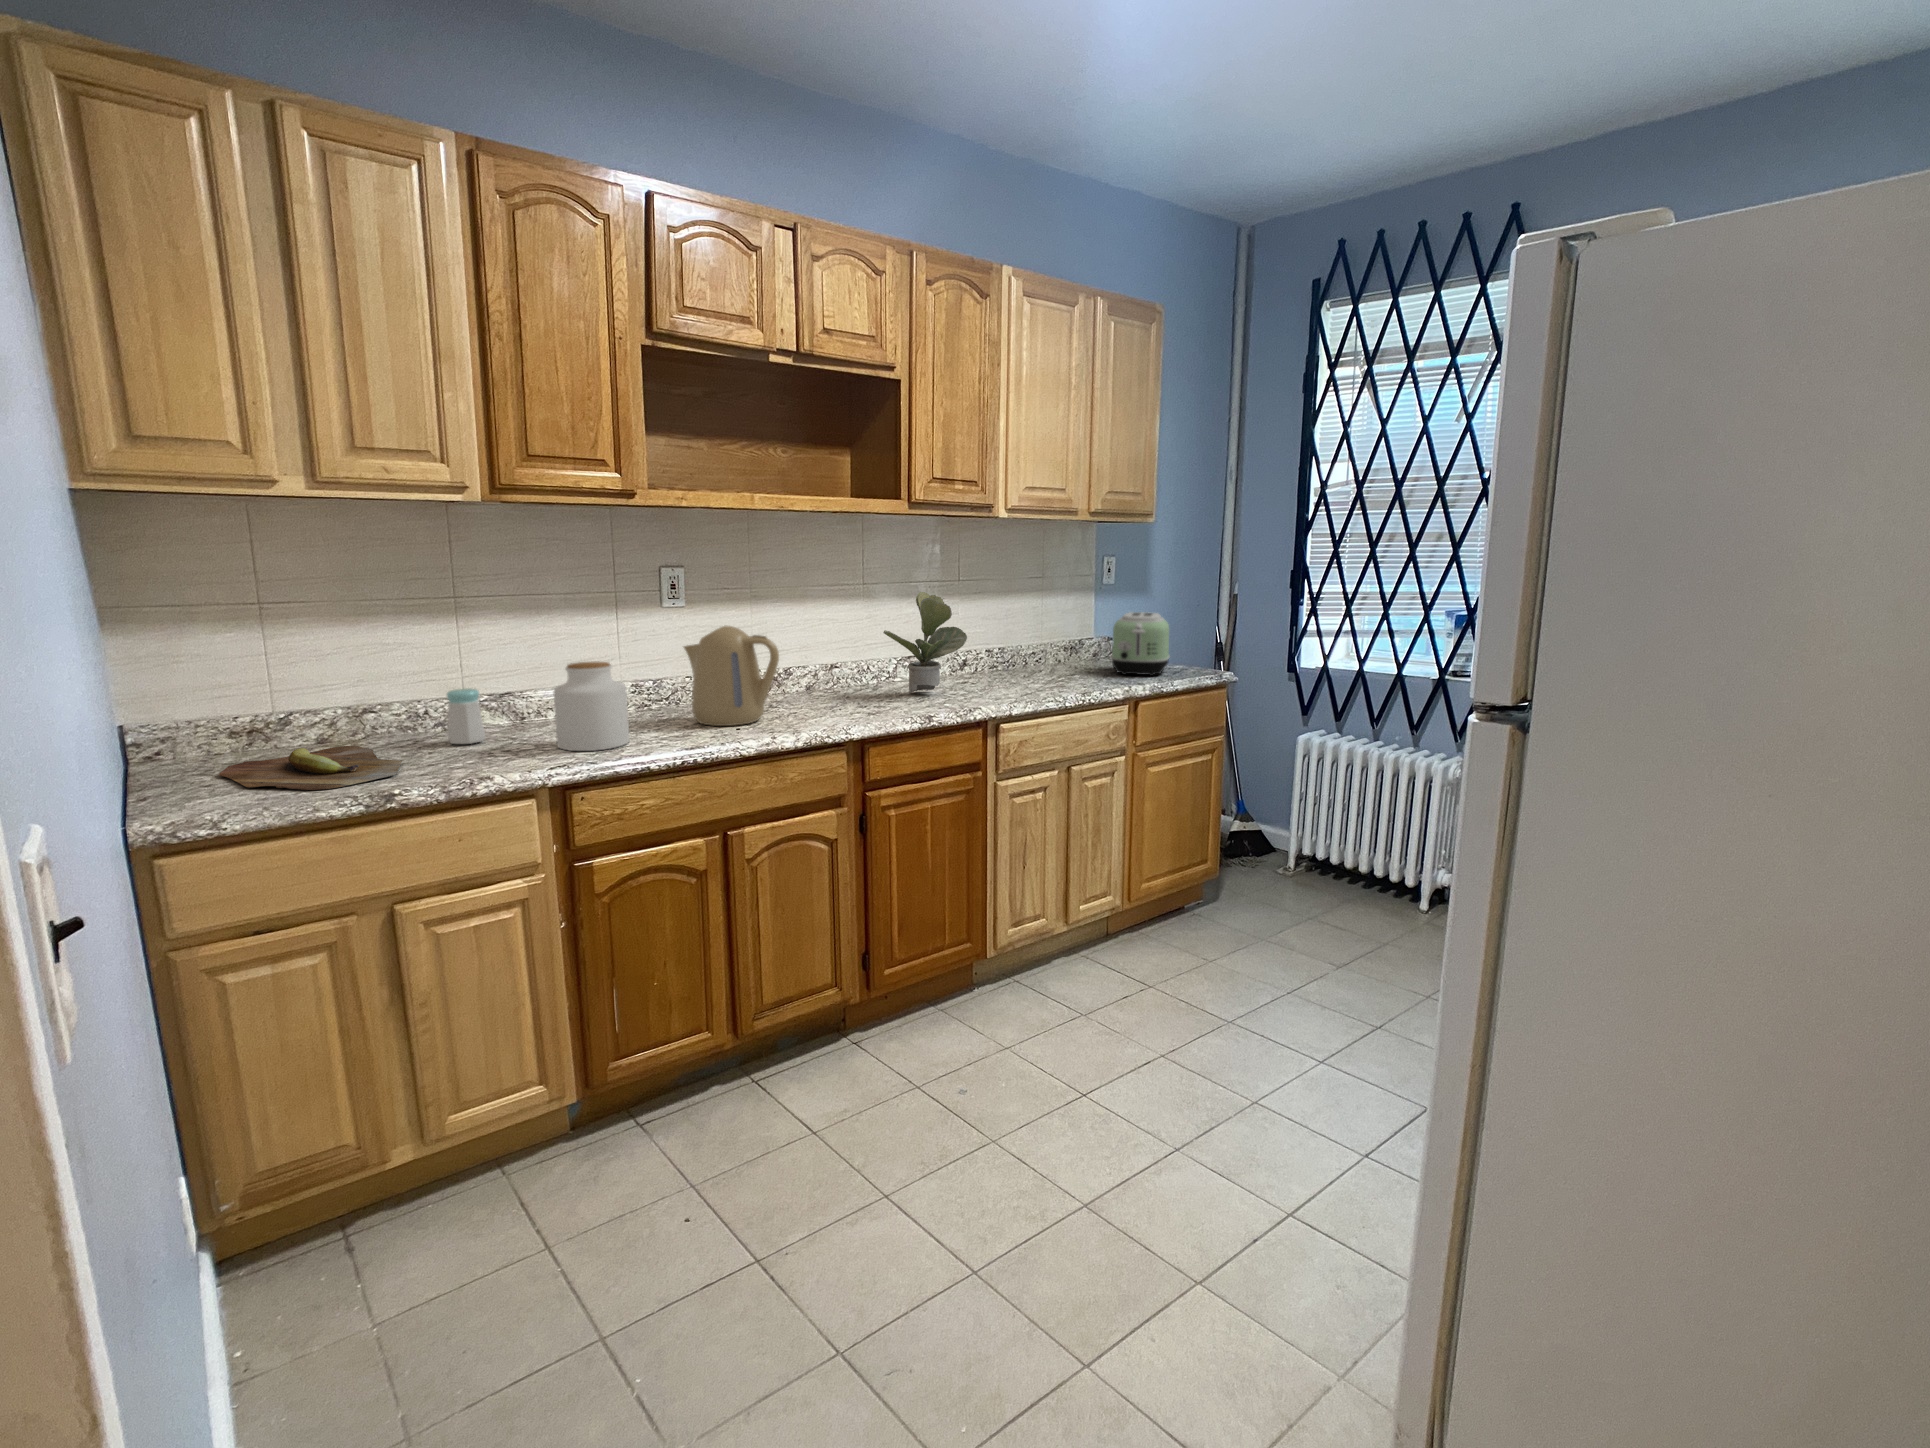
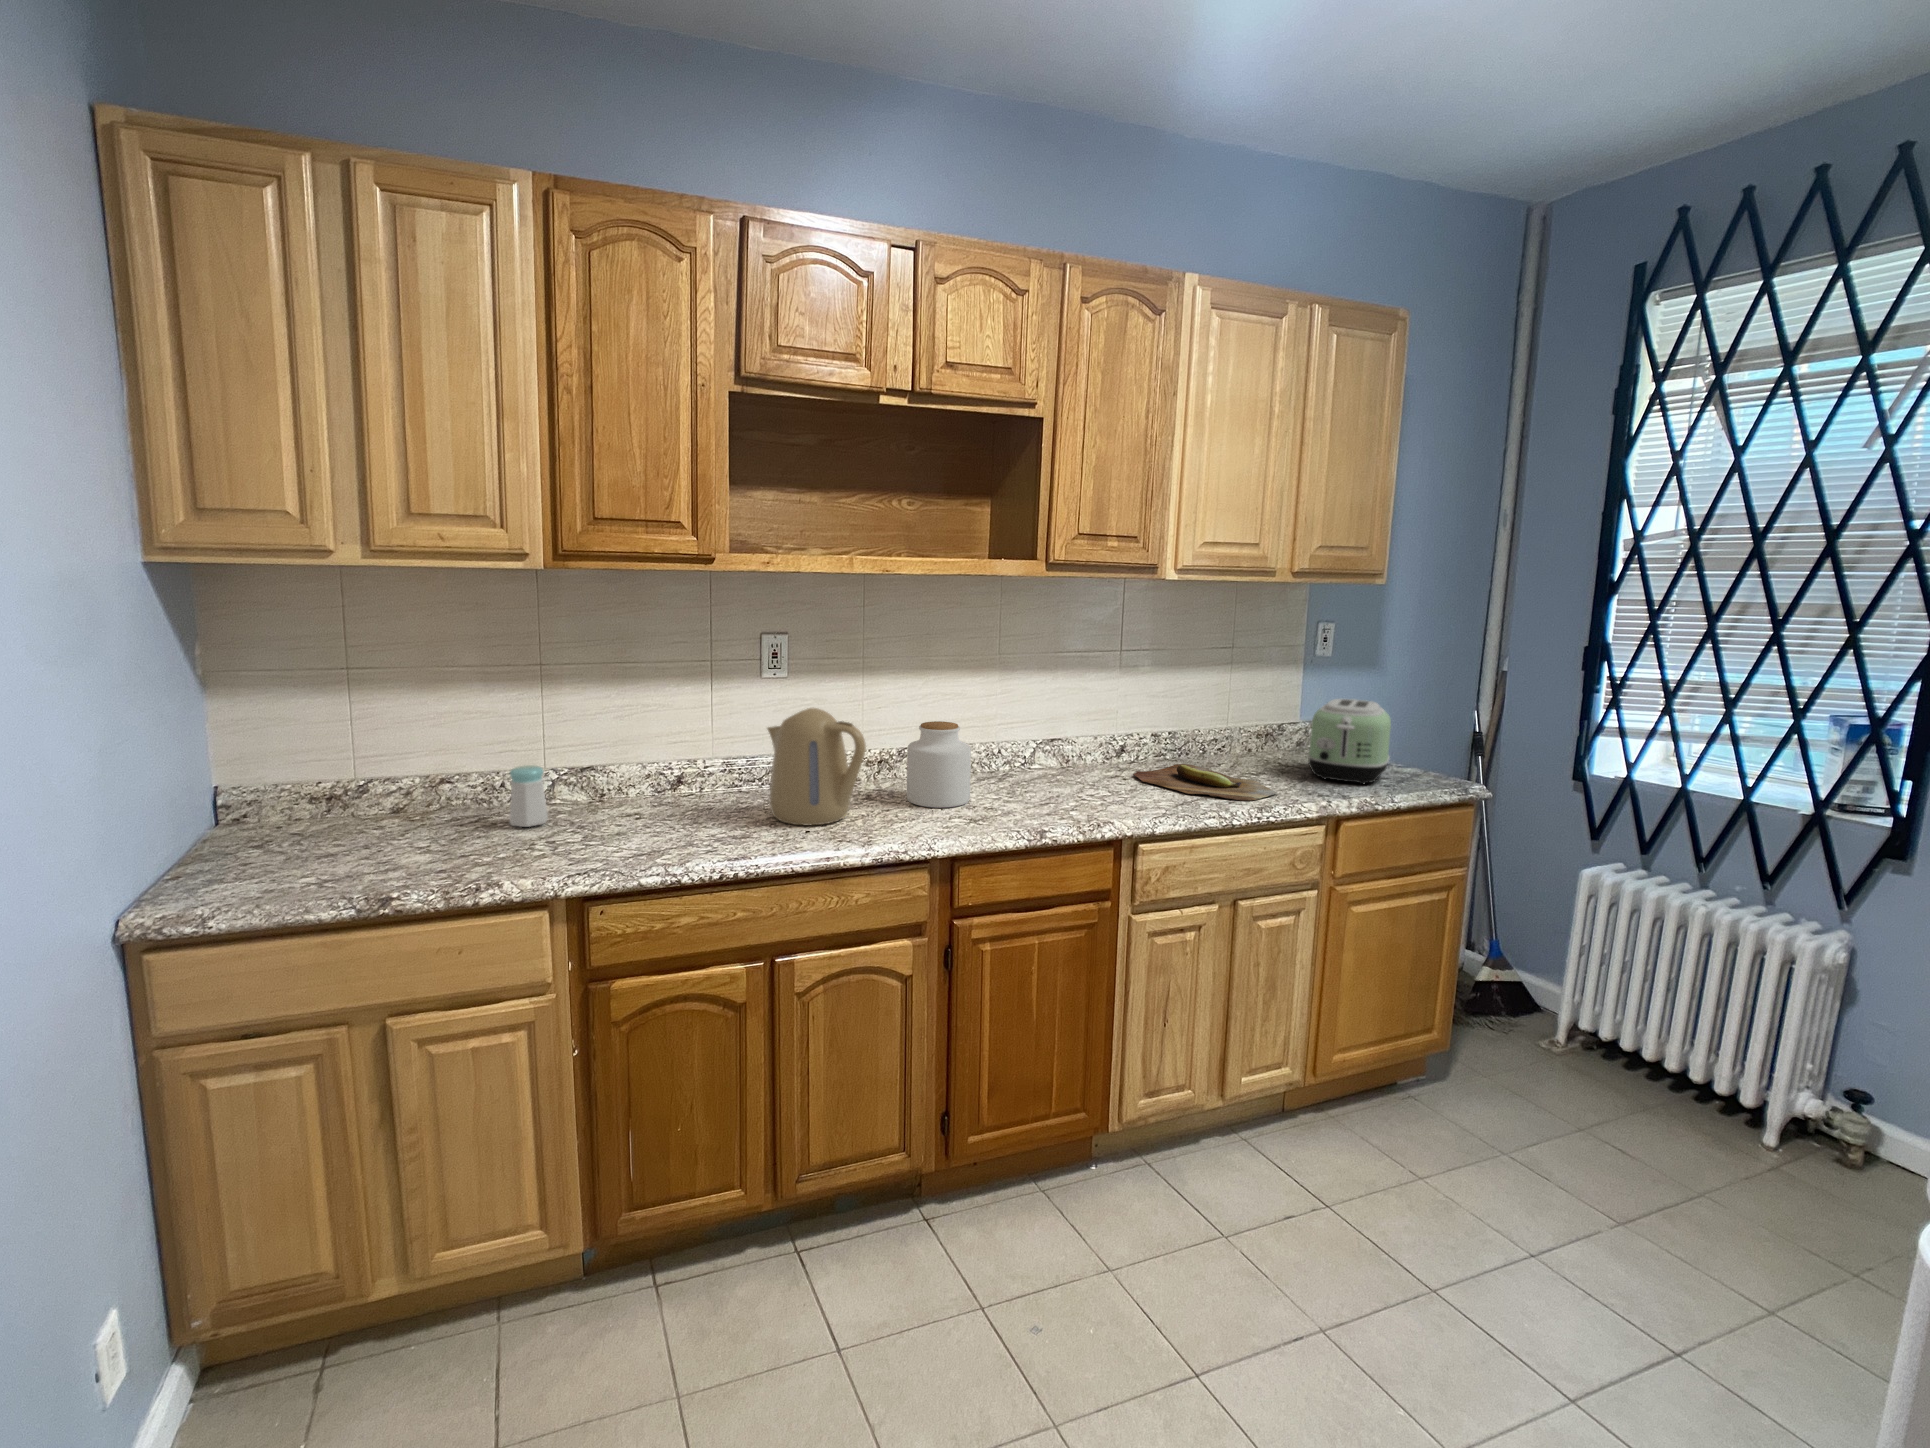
potted plant: present [883,592,967,693] -> none [1008,669,1111,790]
jar: present [554,662,630,751] -> present [907,721,971,808]
cutting board: present [219,746,402,790] -> present [1134,764,1277,801]

